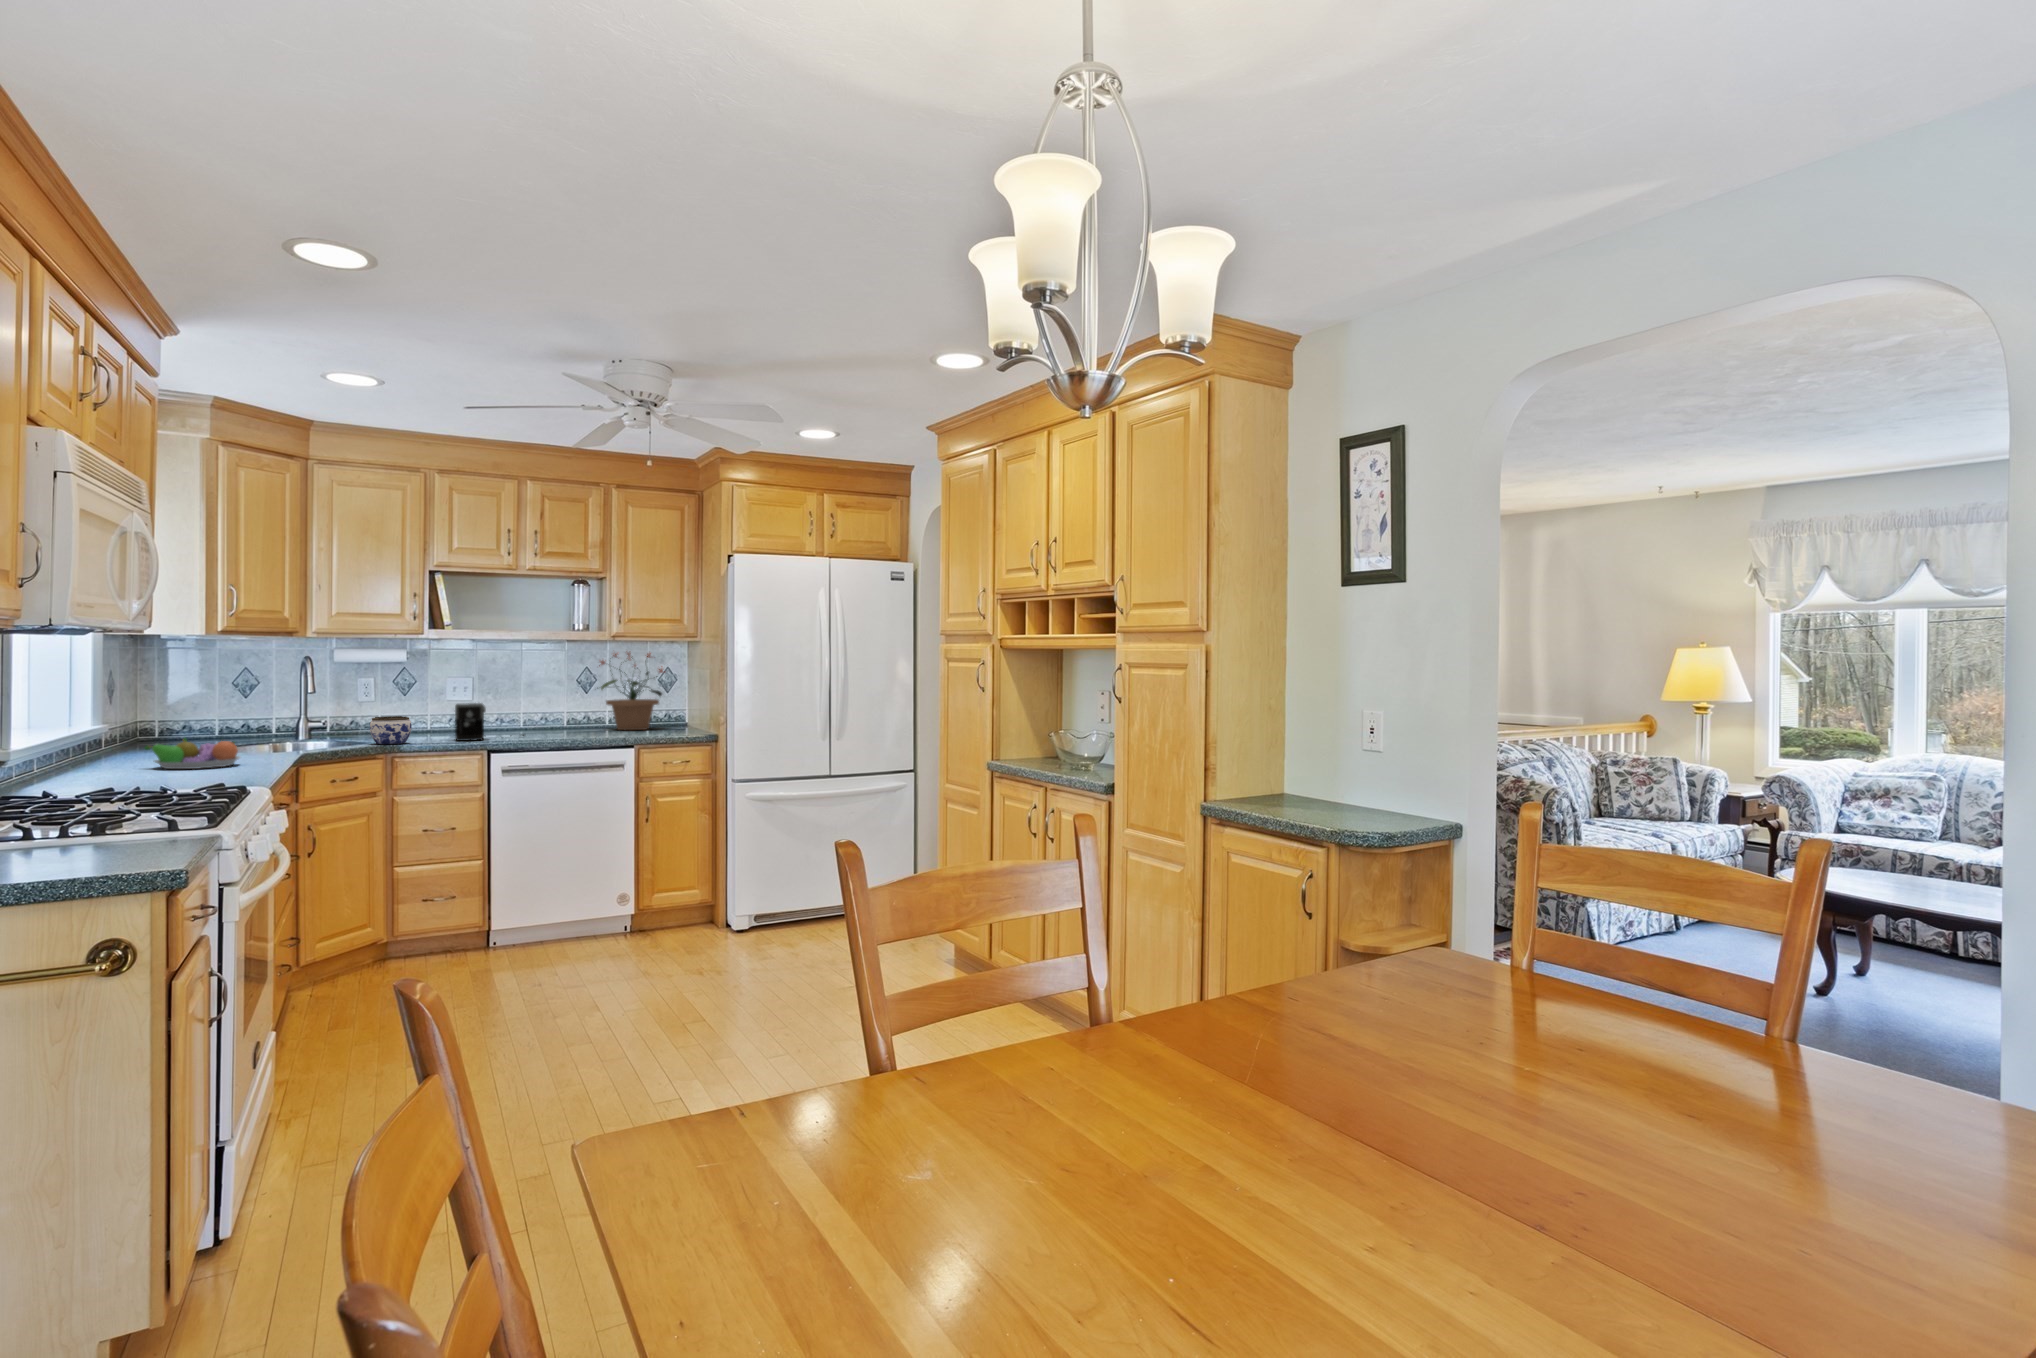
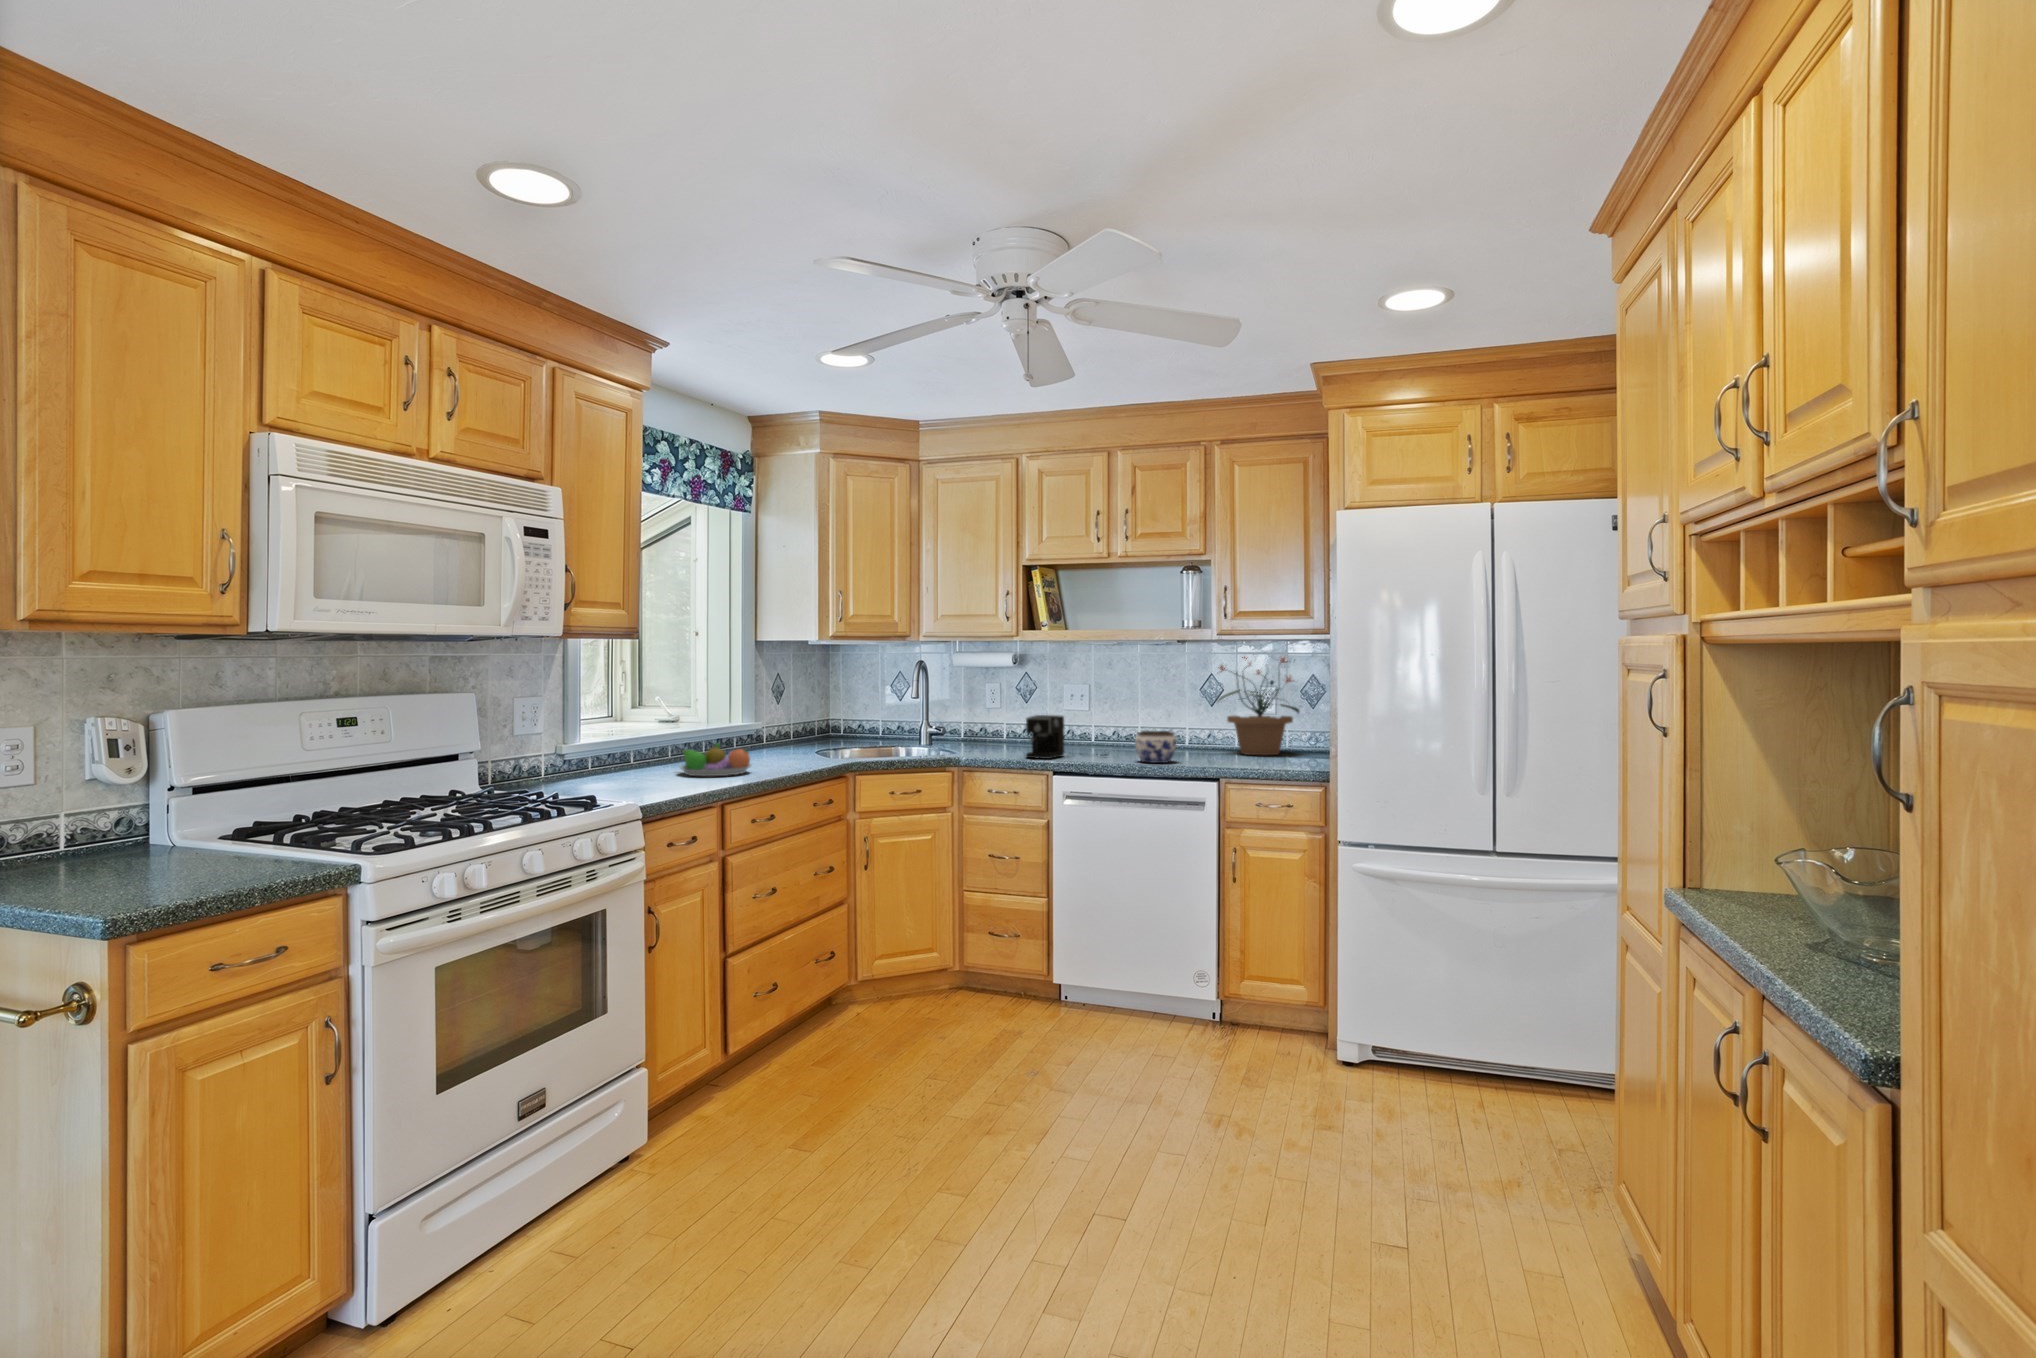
jar: present [370,716,412,744] -> present [1135,731,1176,763]

